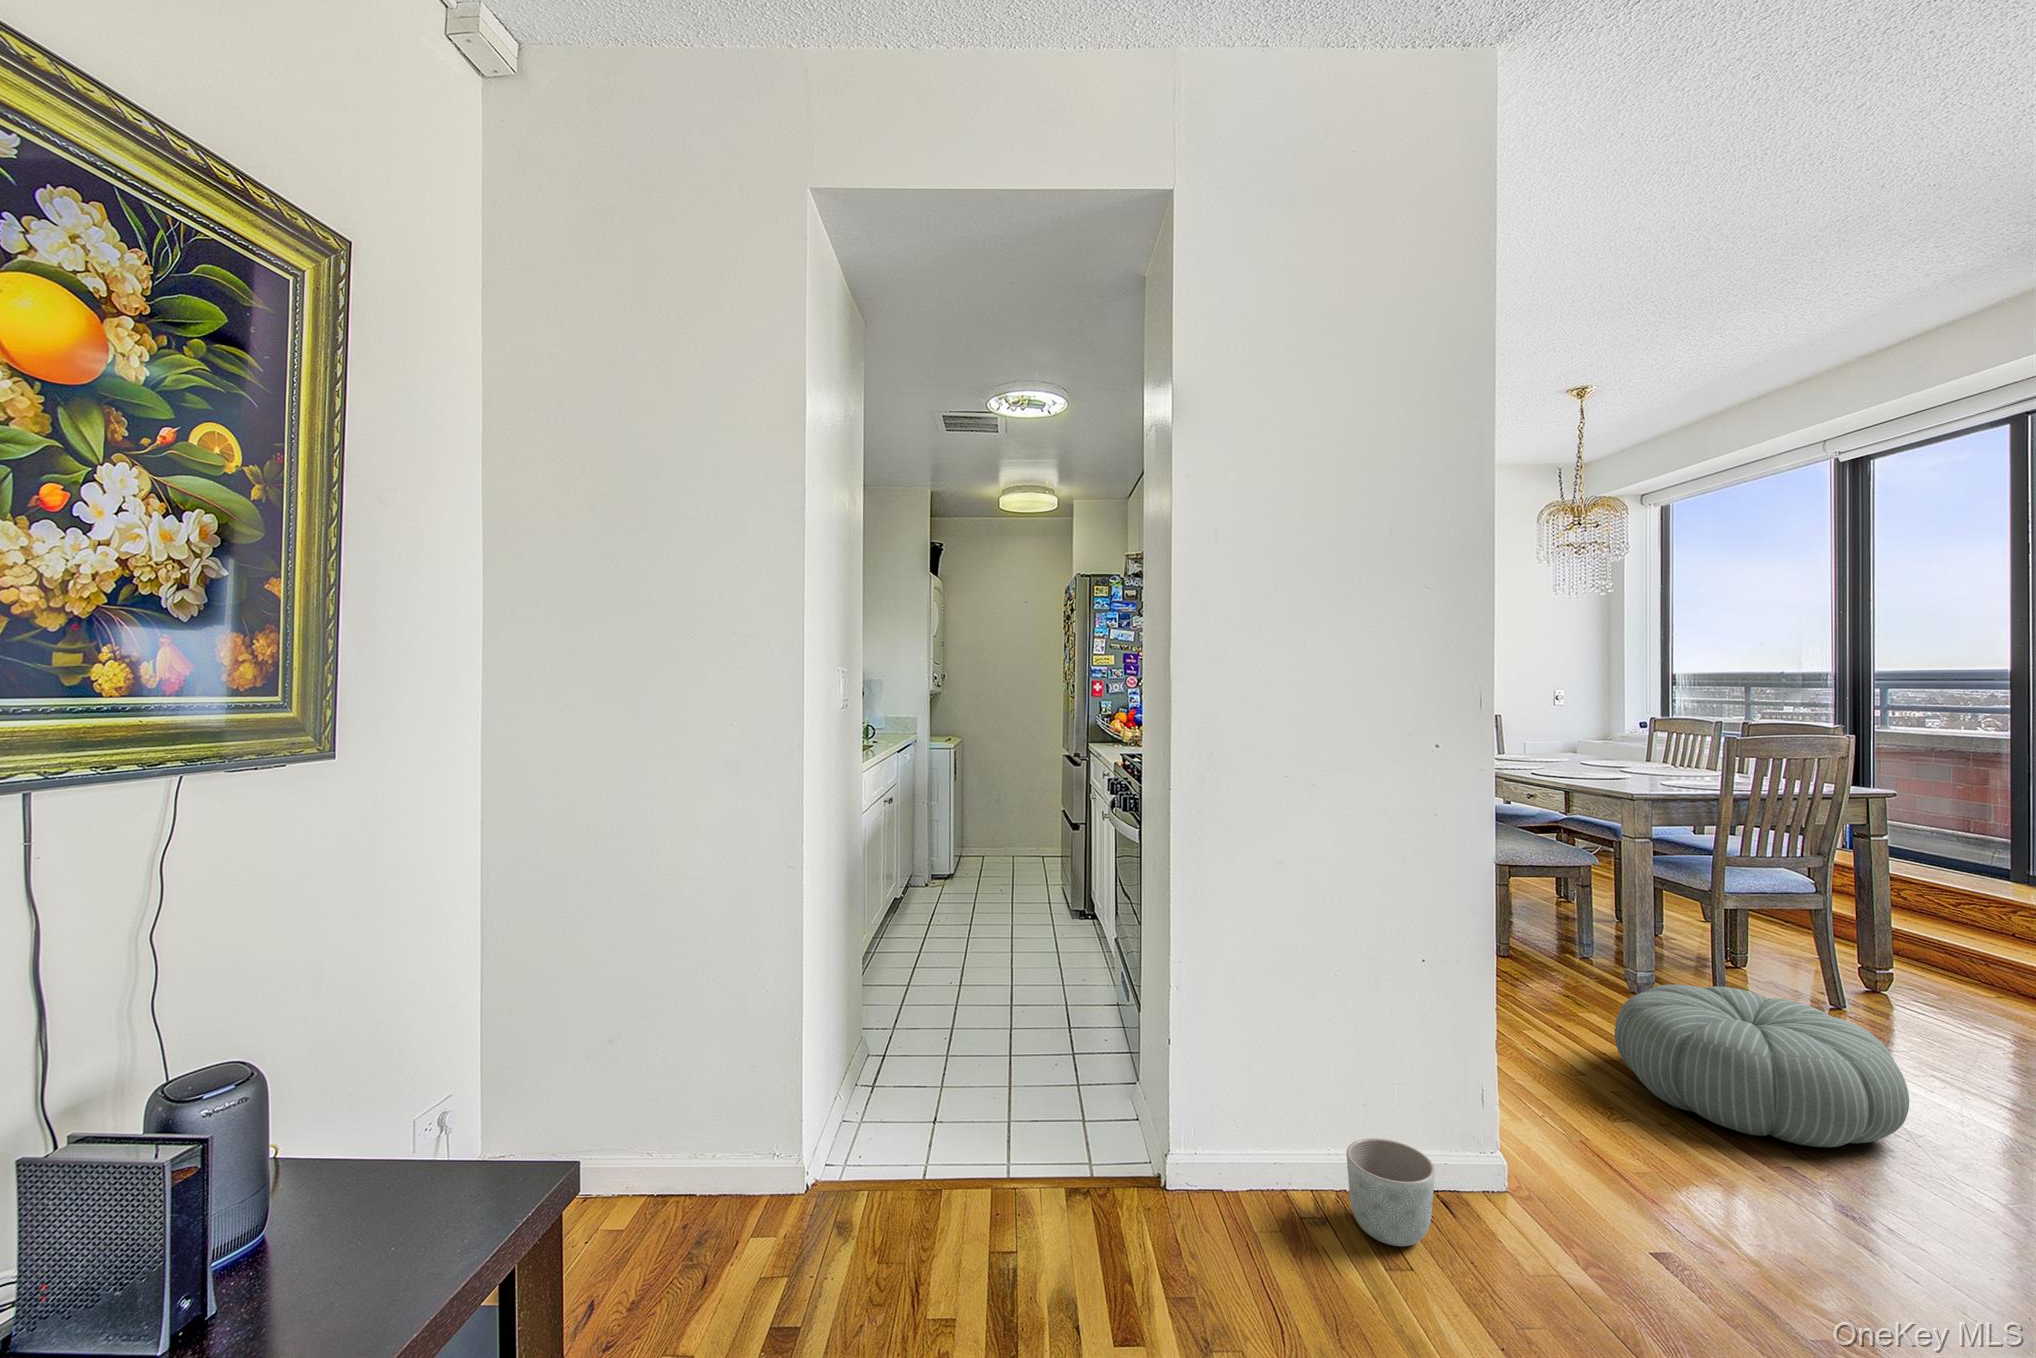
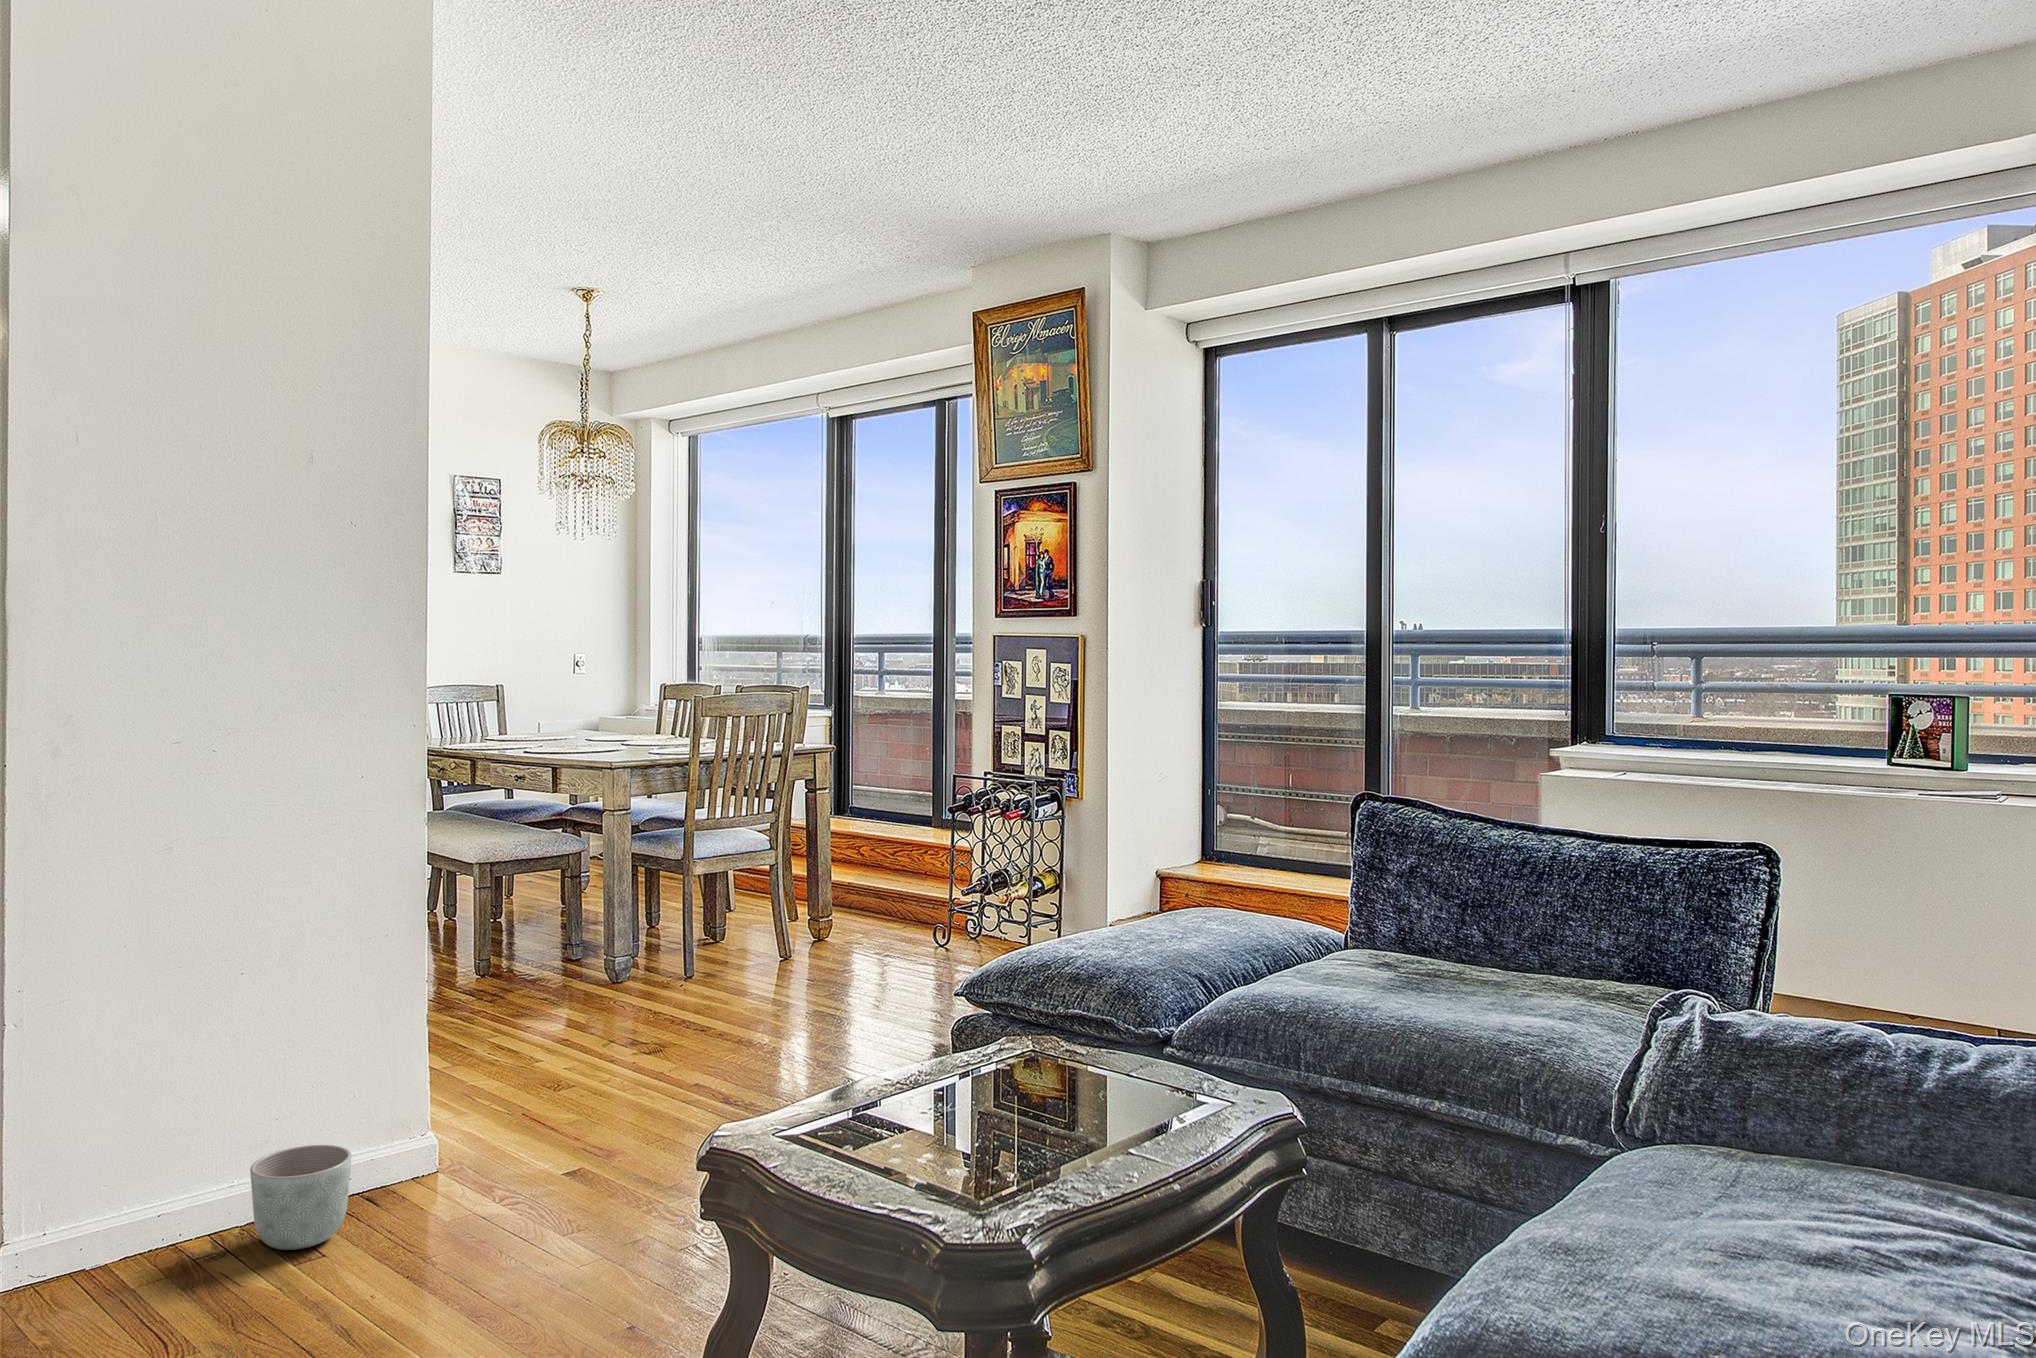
pouf: present [1615,985,1909,1147] -> none [572,943,791,1070]

